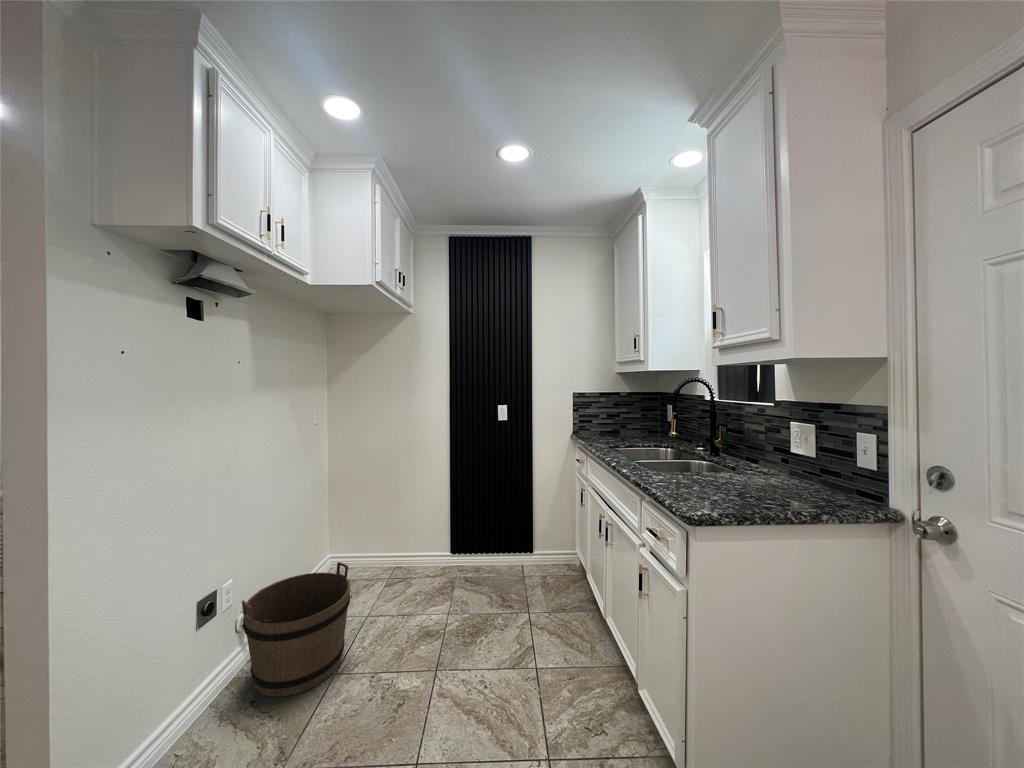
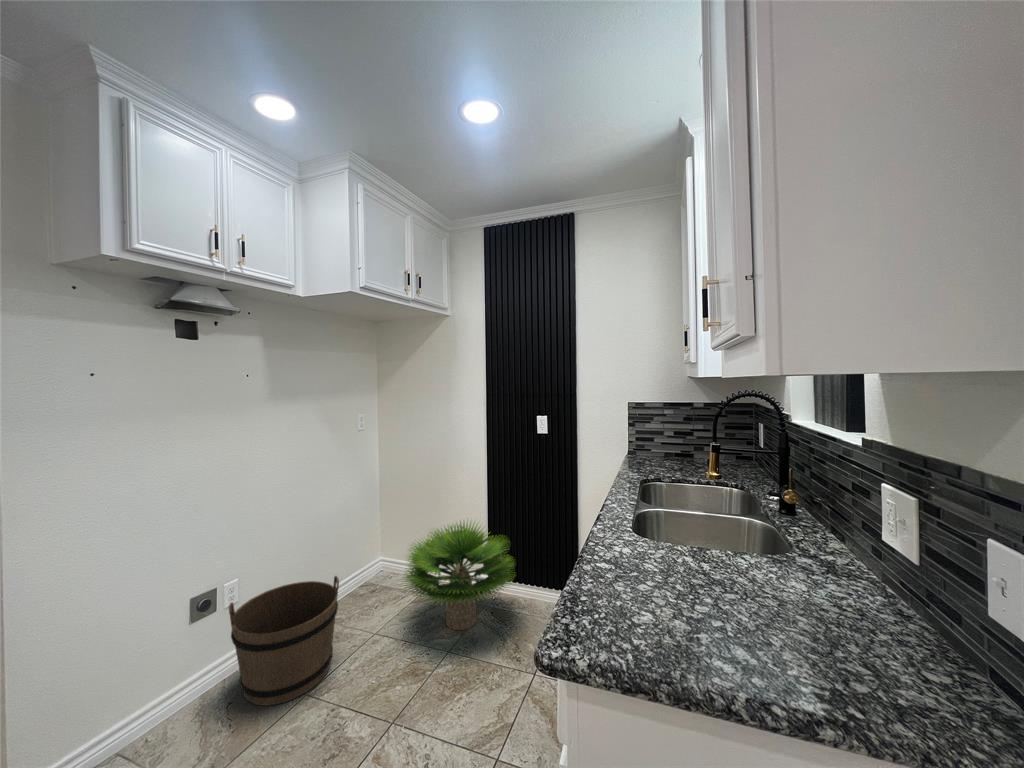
potted plant: none [388,498,497,598] -> present [405,521,514,630]

